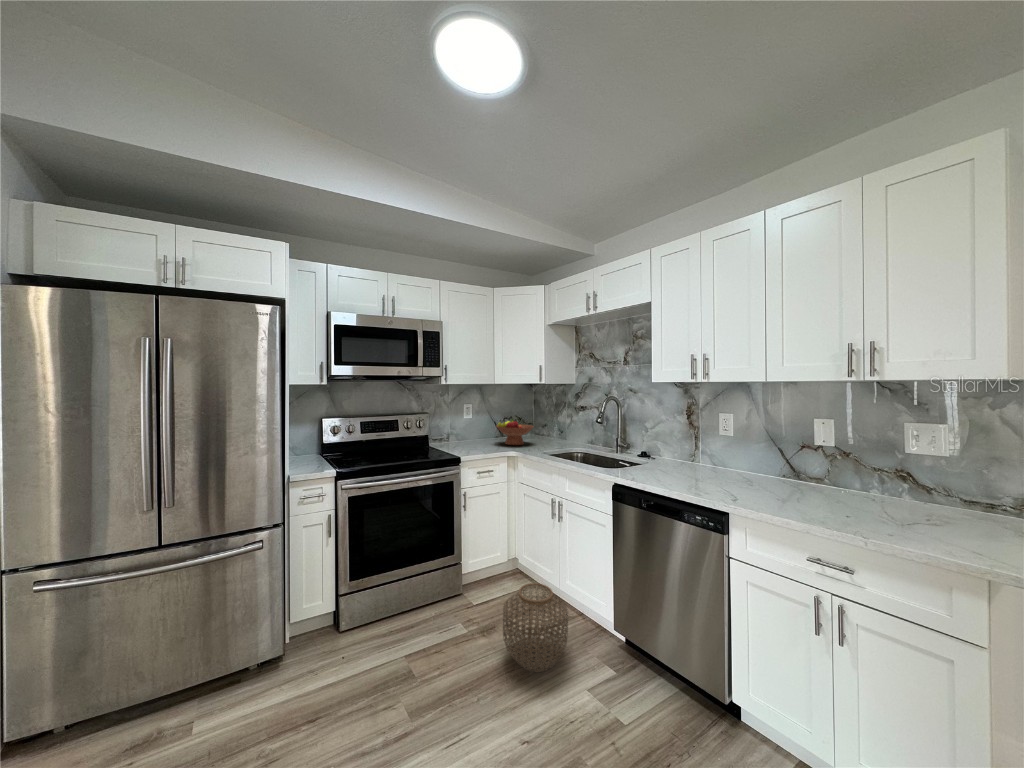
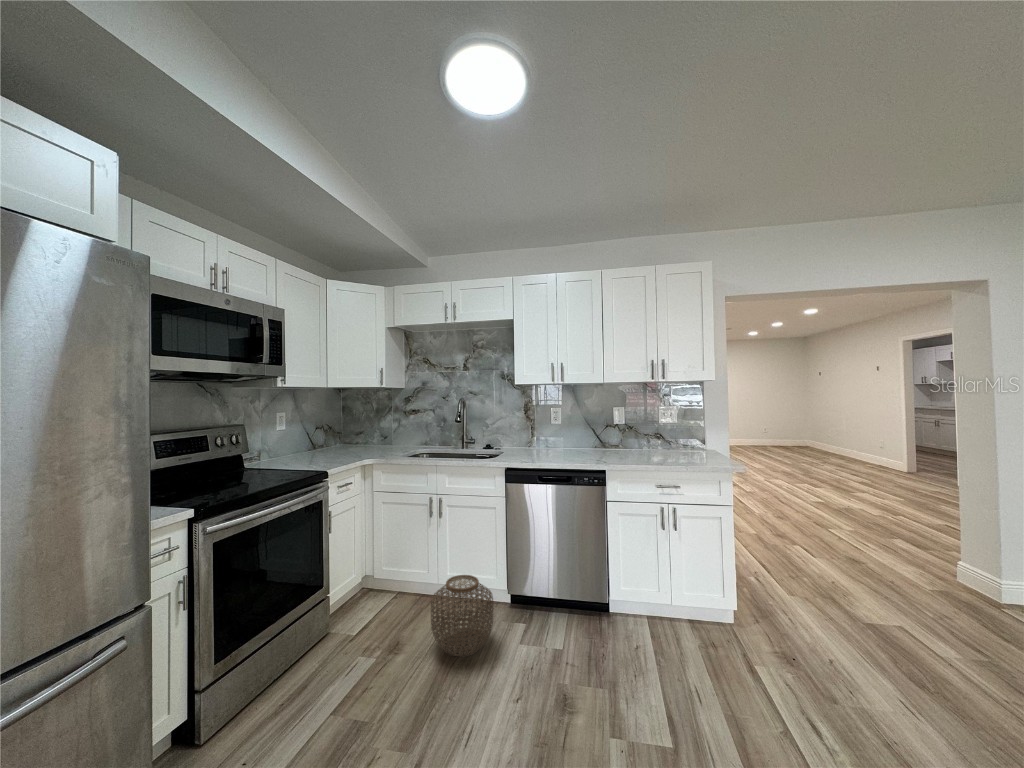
fruit bowl: present [496,419,533,445] -> none [327,428,373,456]

